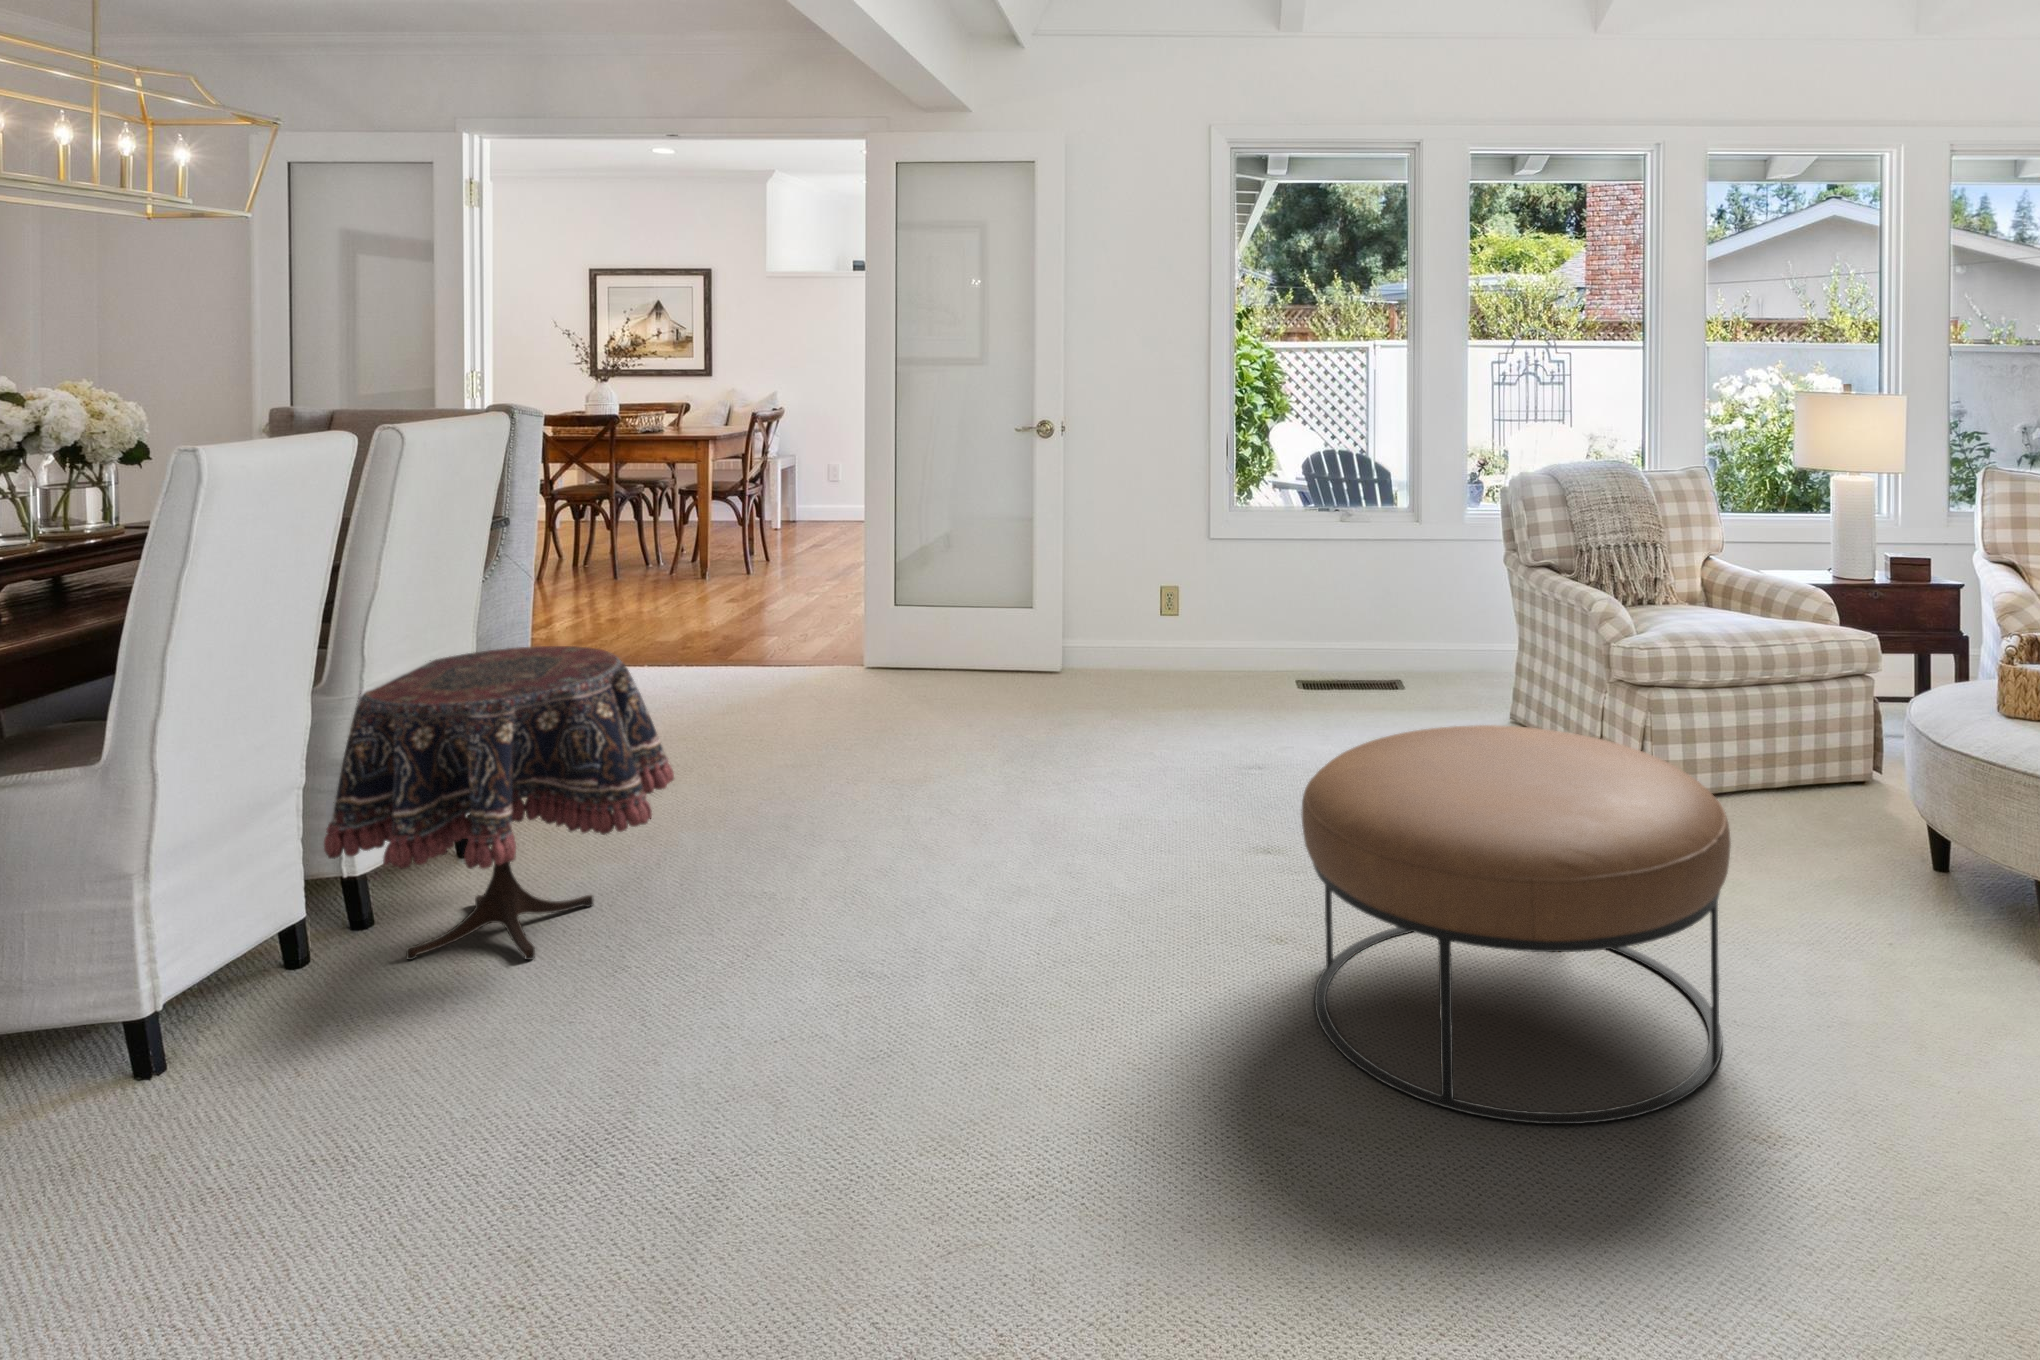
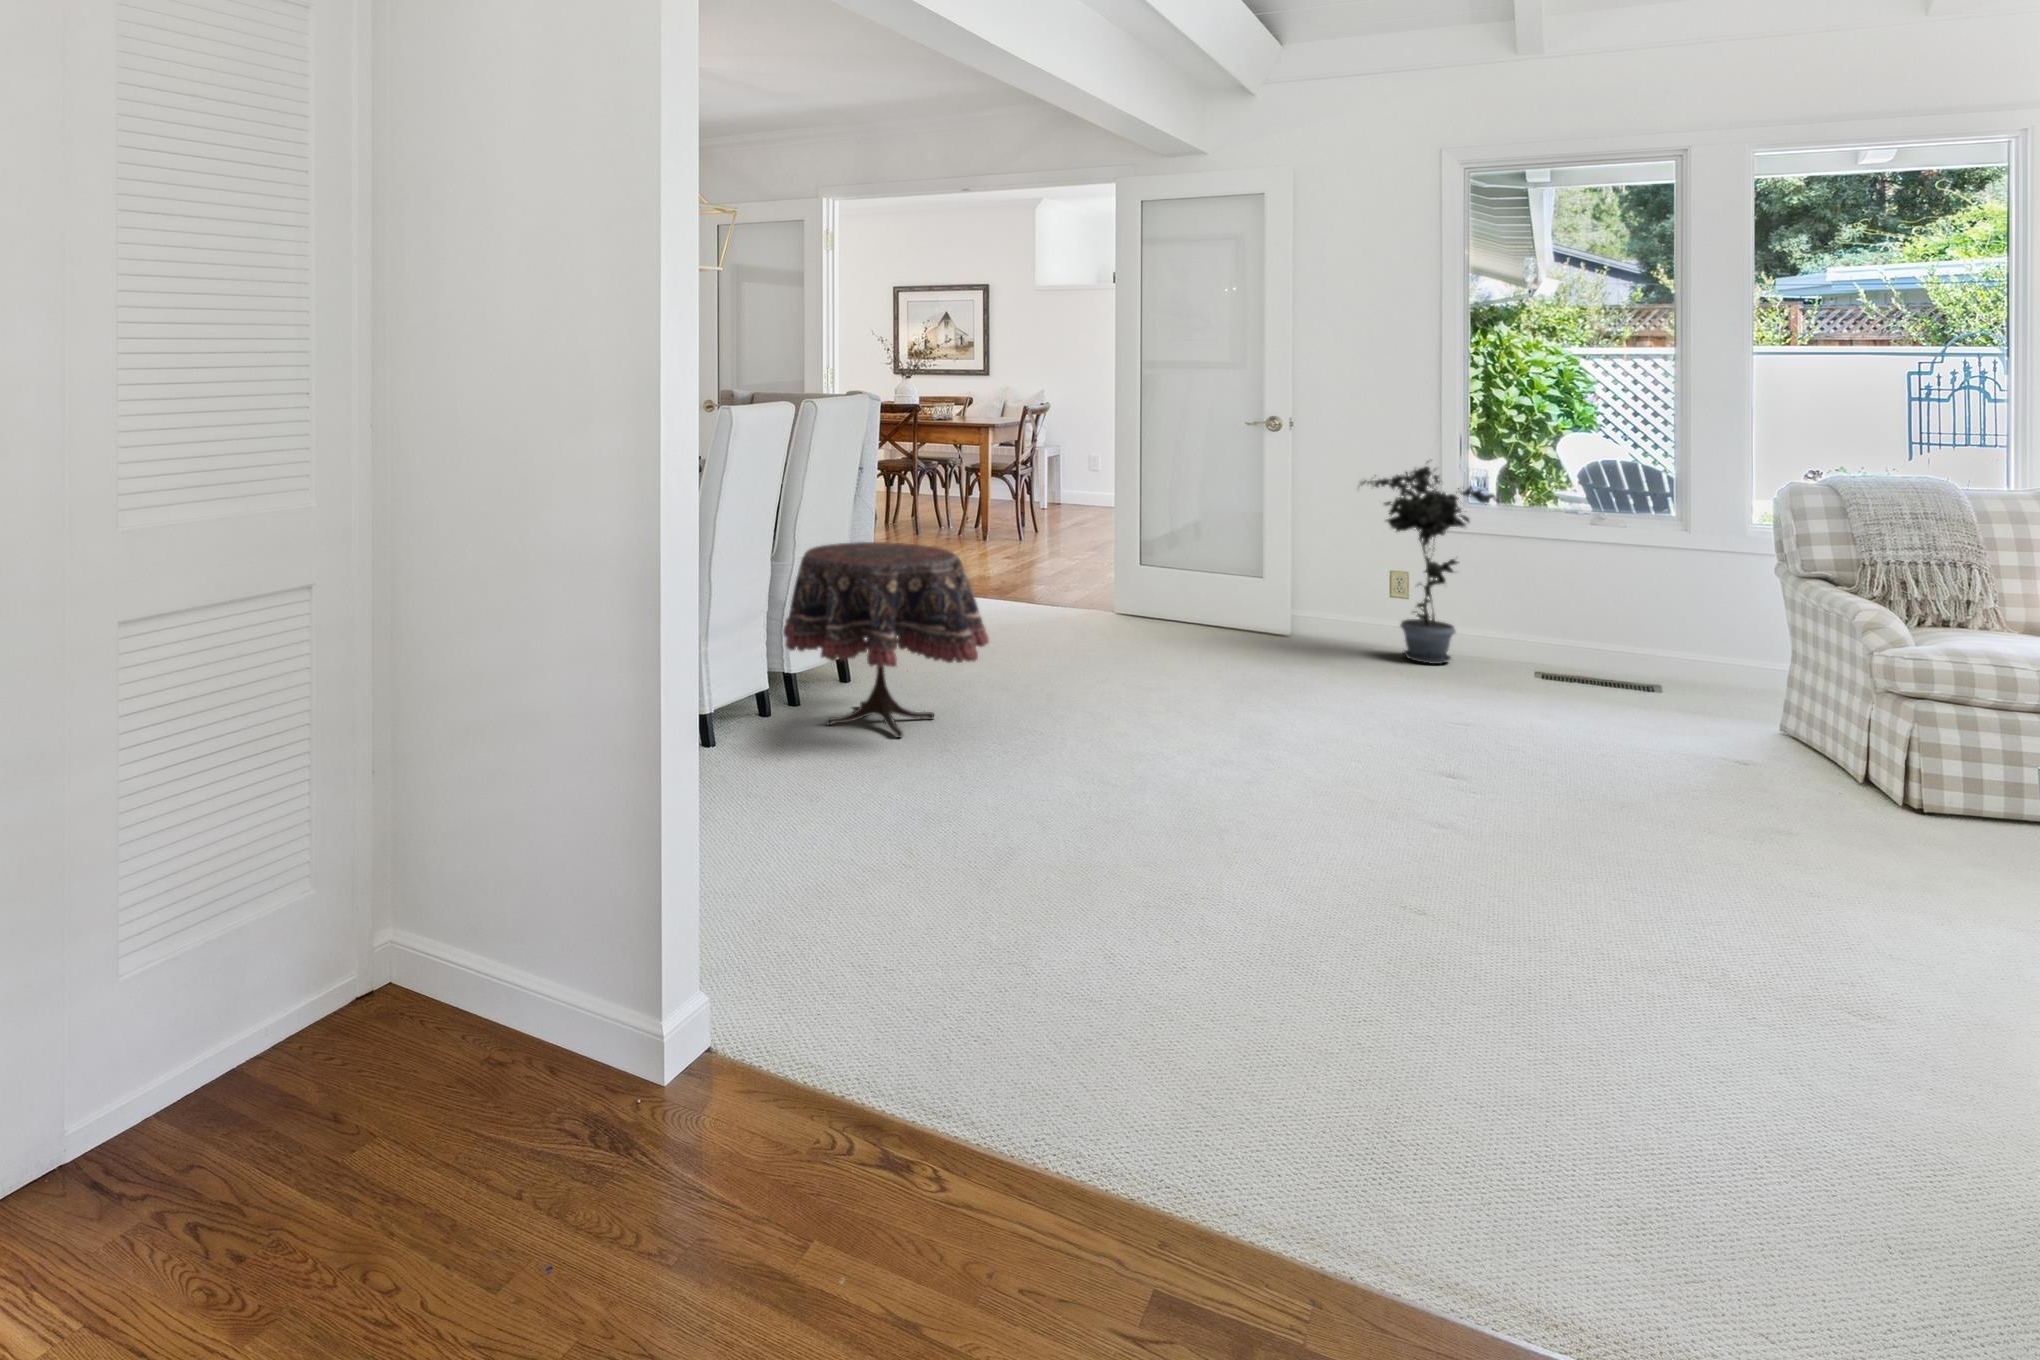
potted plant: none [1117,462,1258,686] -> present [1358,460,1499,664]
ottoman: present [1301,725,1731,1124] -> none [1476,675,1901,977]

